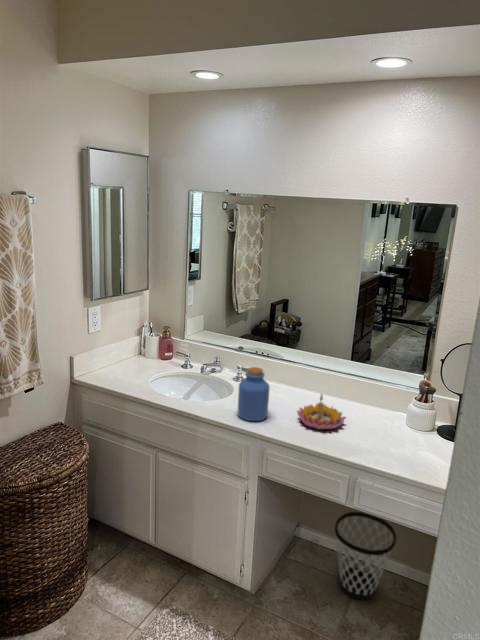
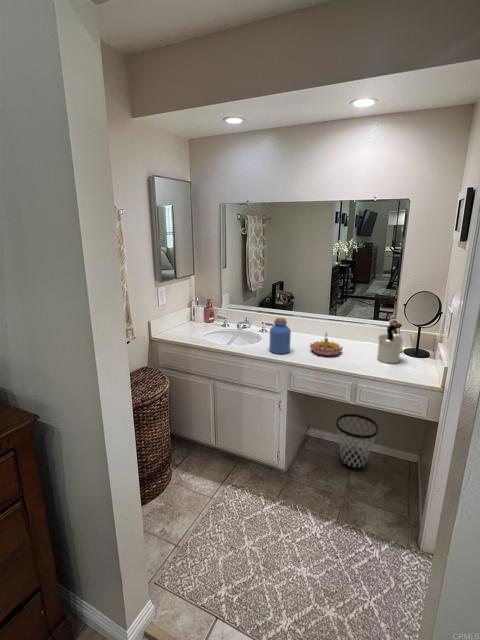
soap dispenser: none [394,392,431,450] -> present [377,325,402,363]

